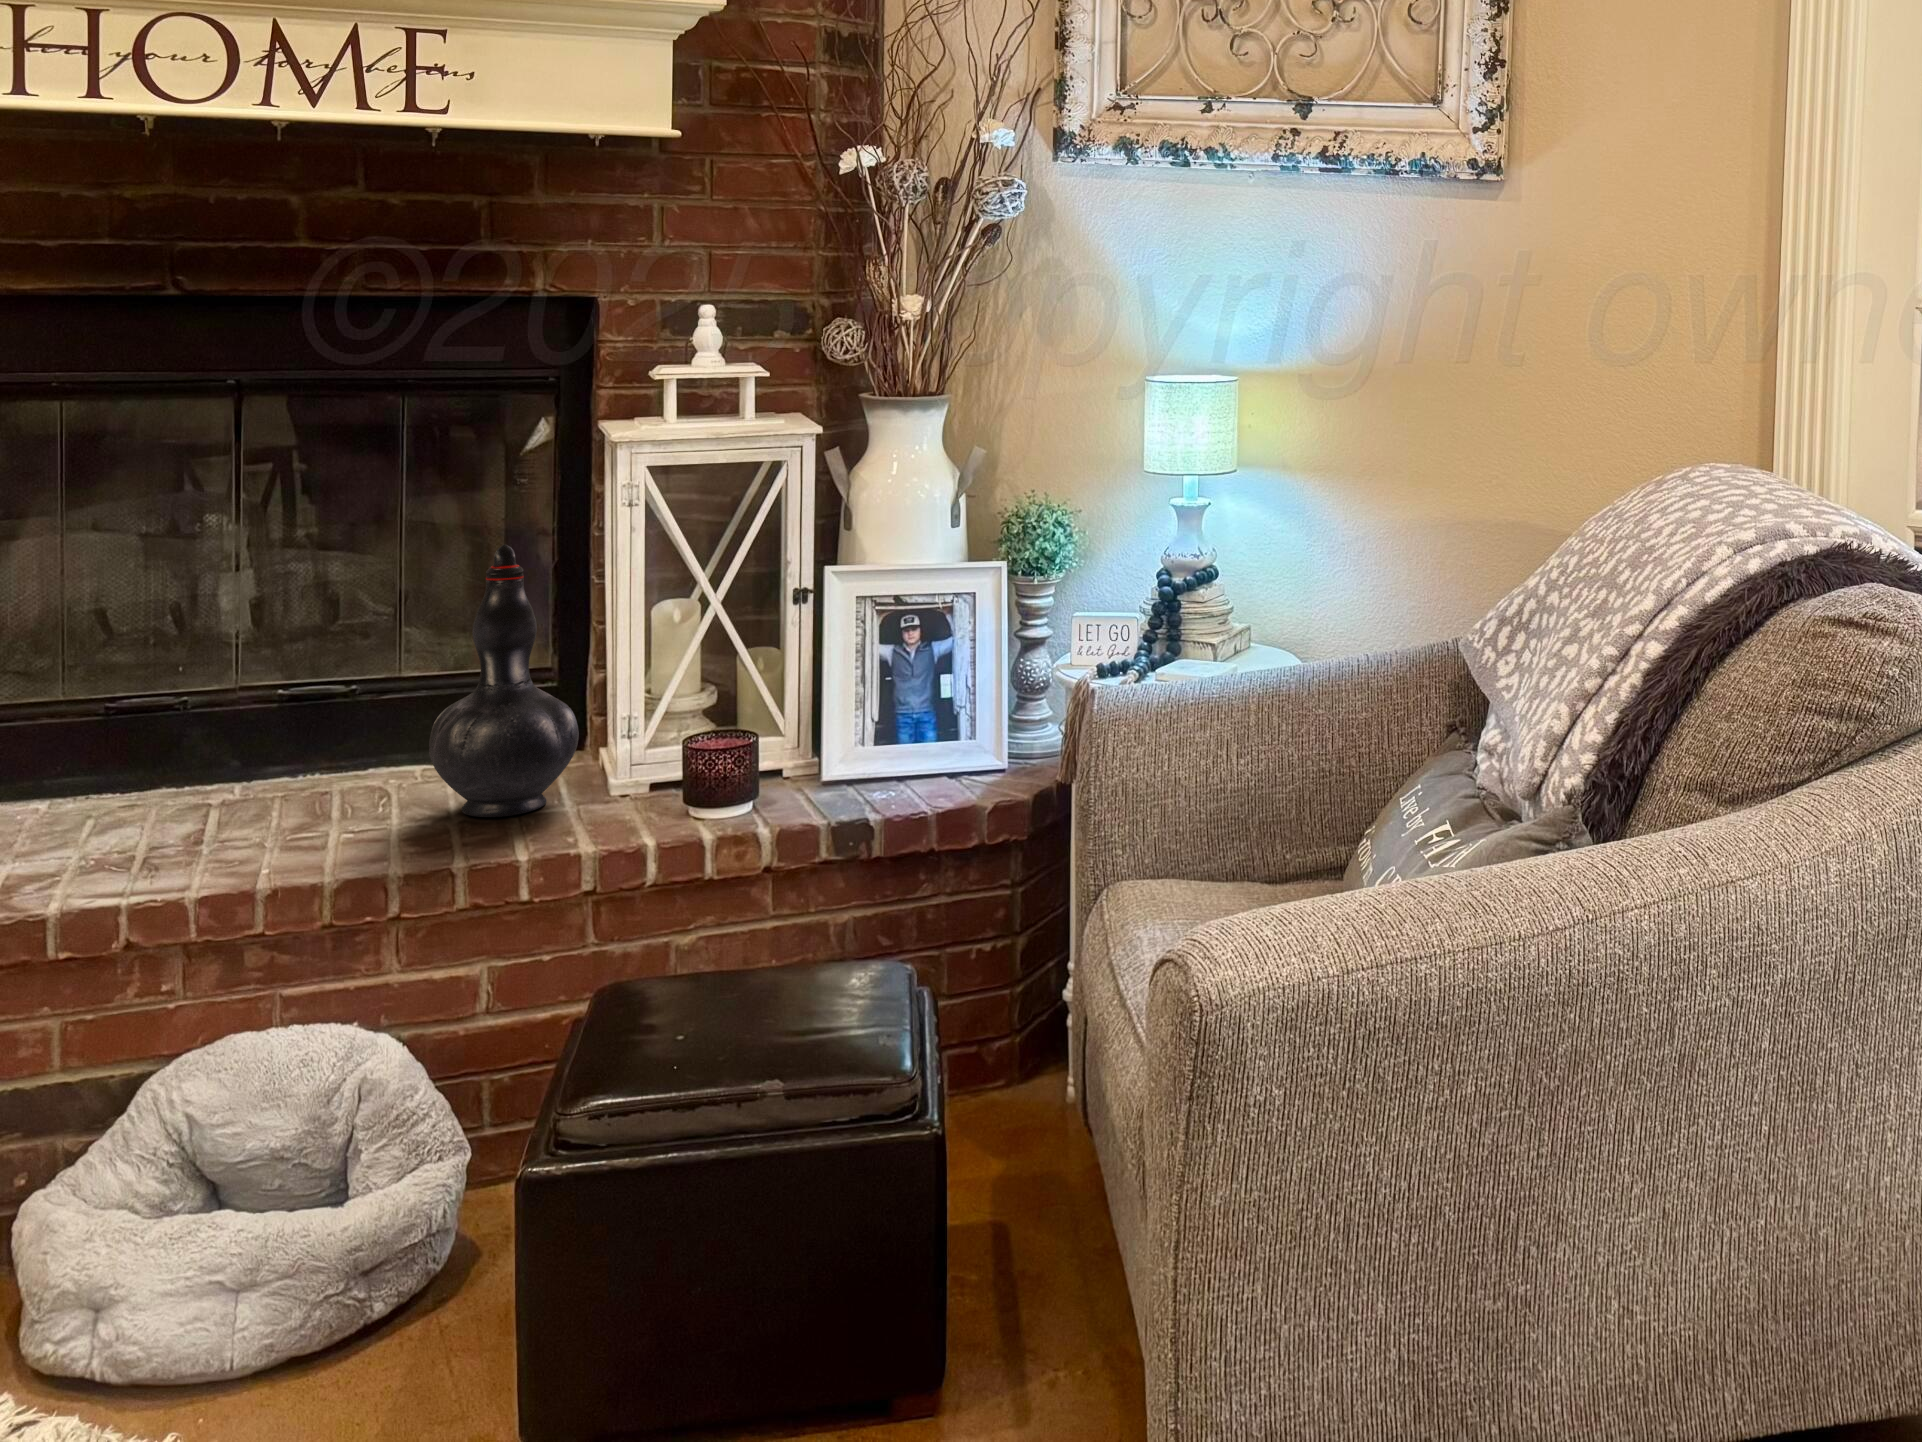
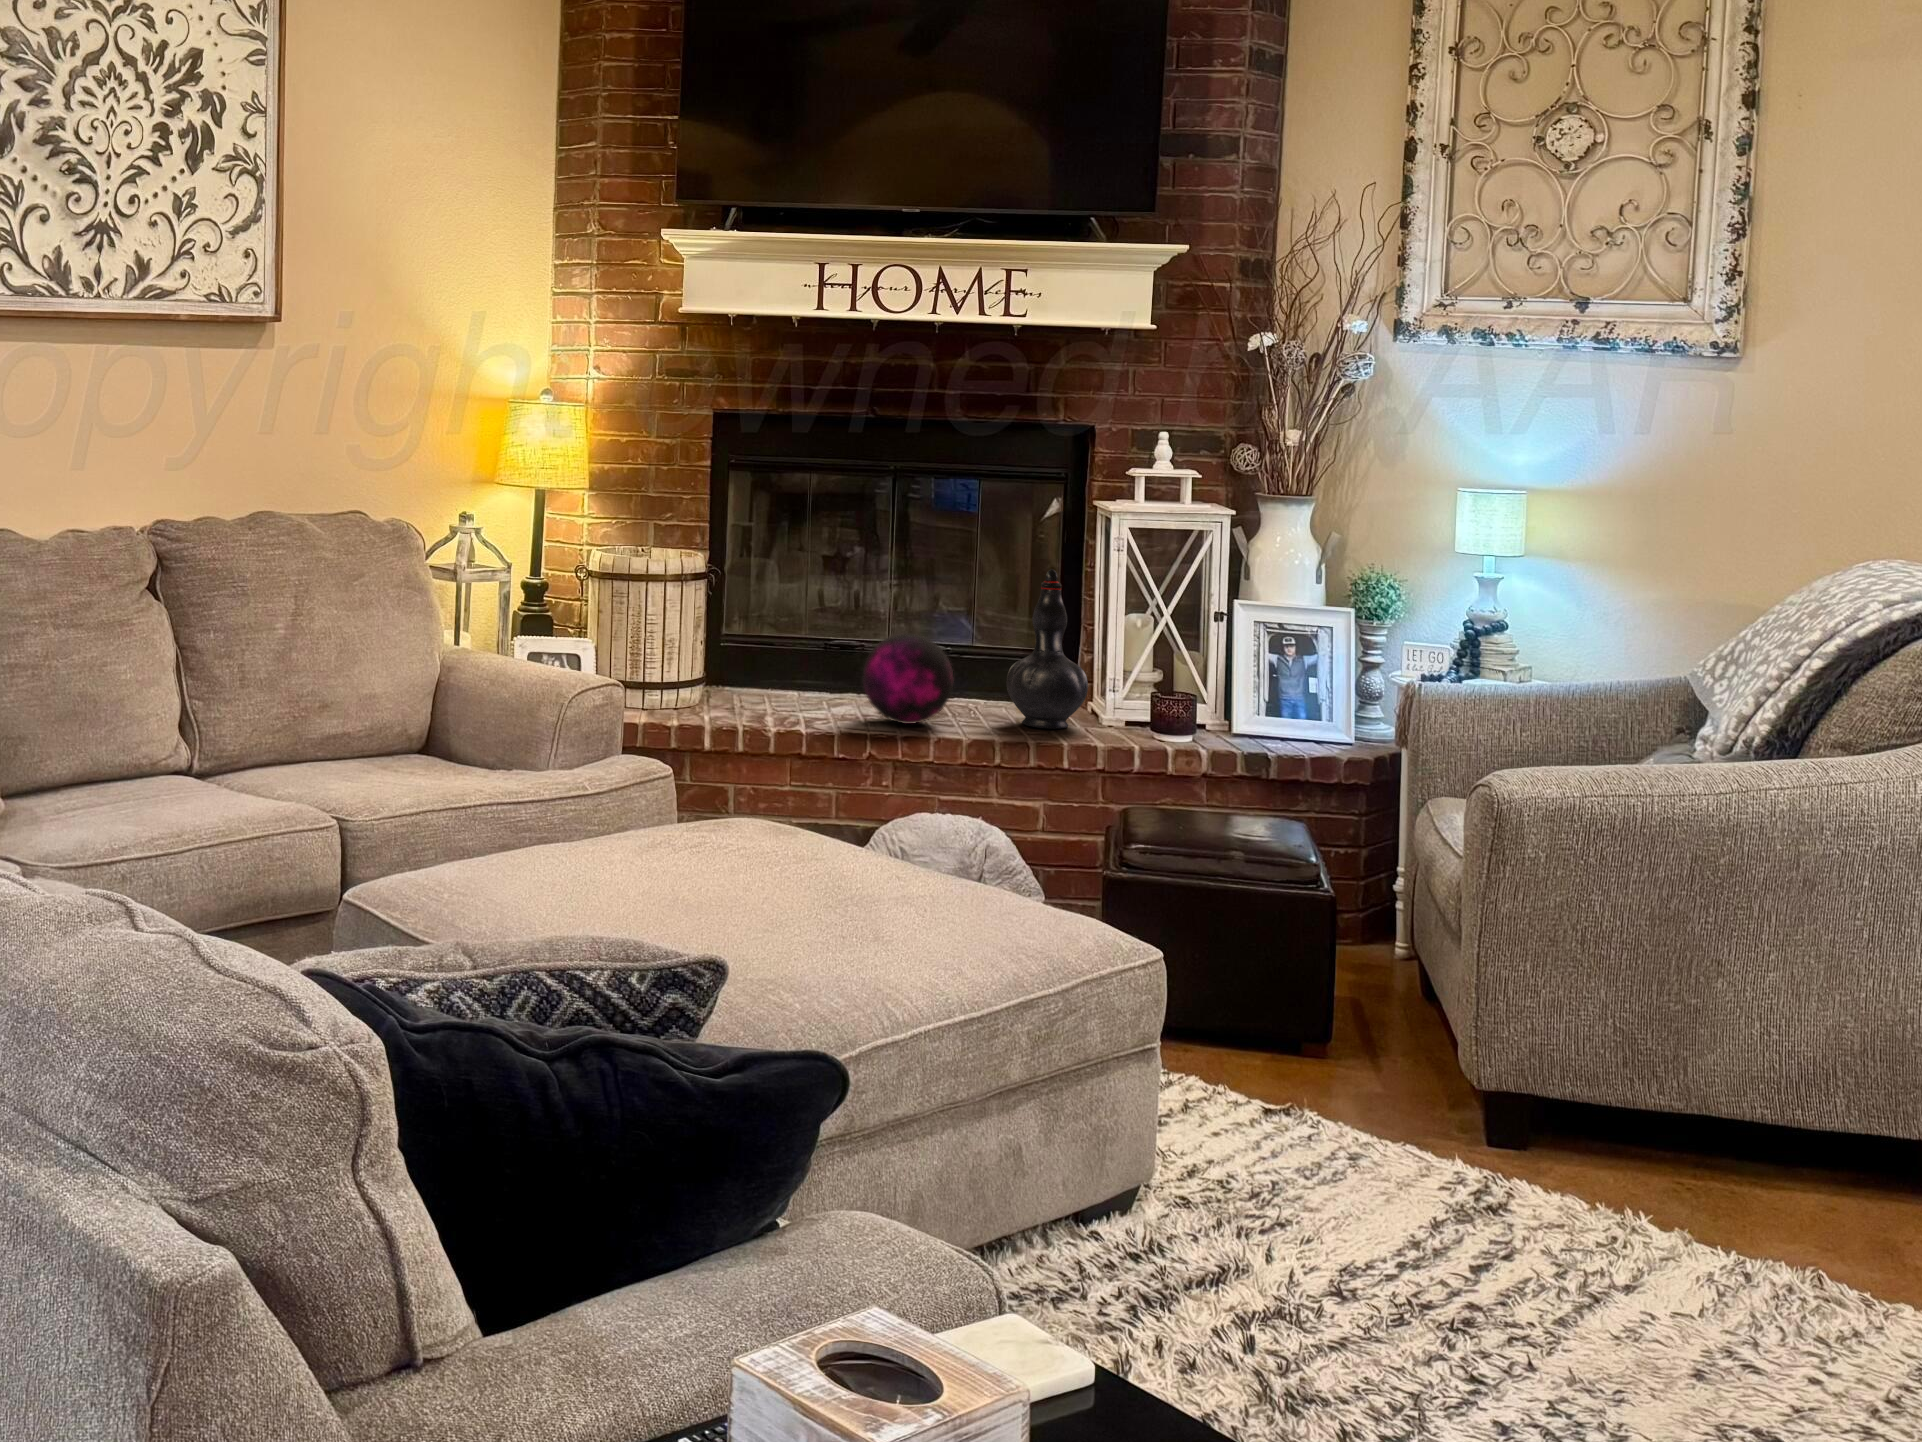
decorative orb: none [125,685,317,851] -> present [863,633,953,724]

